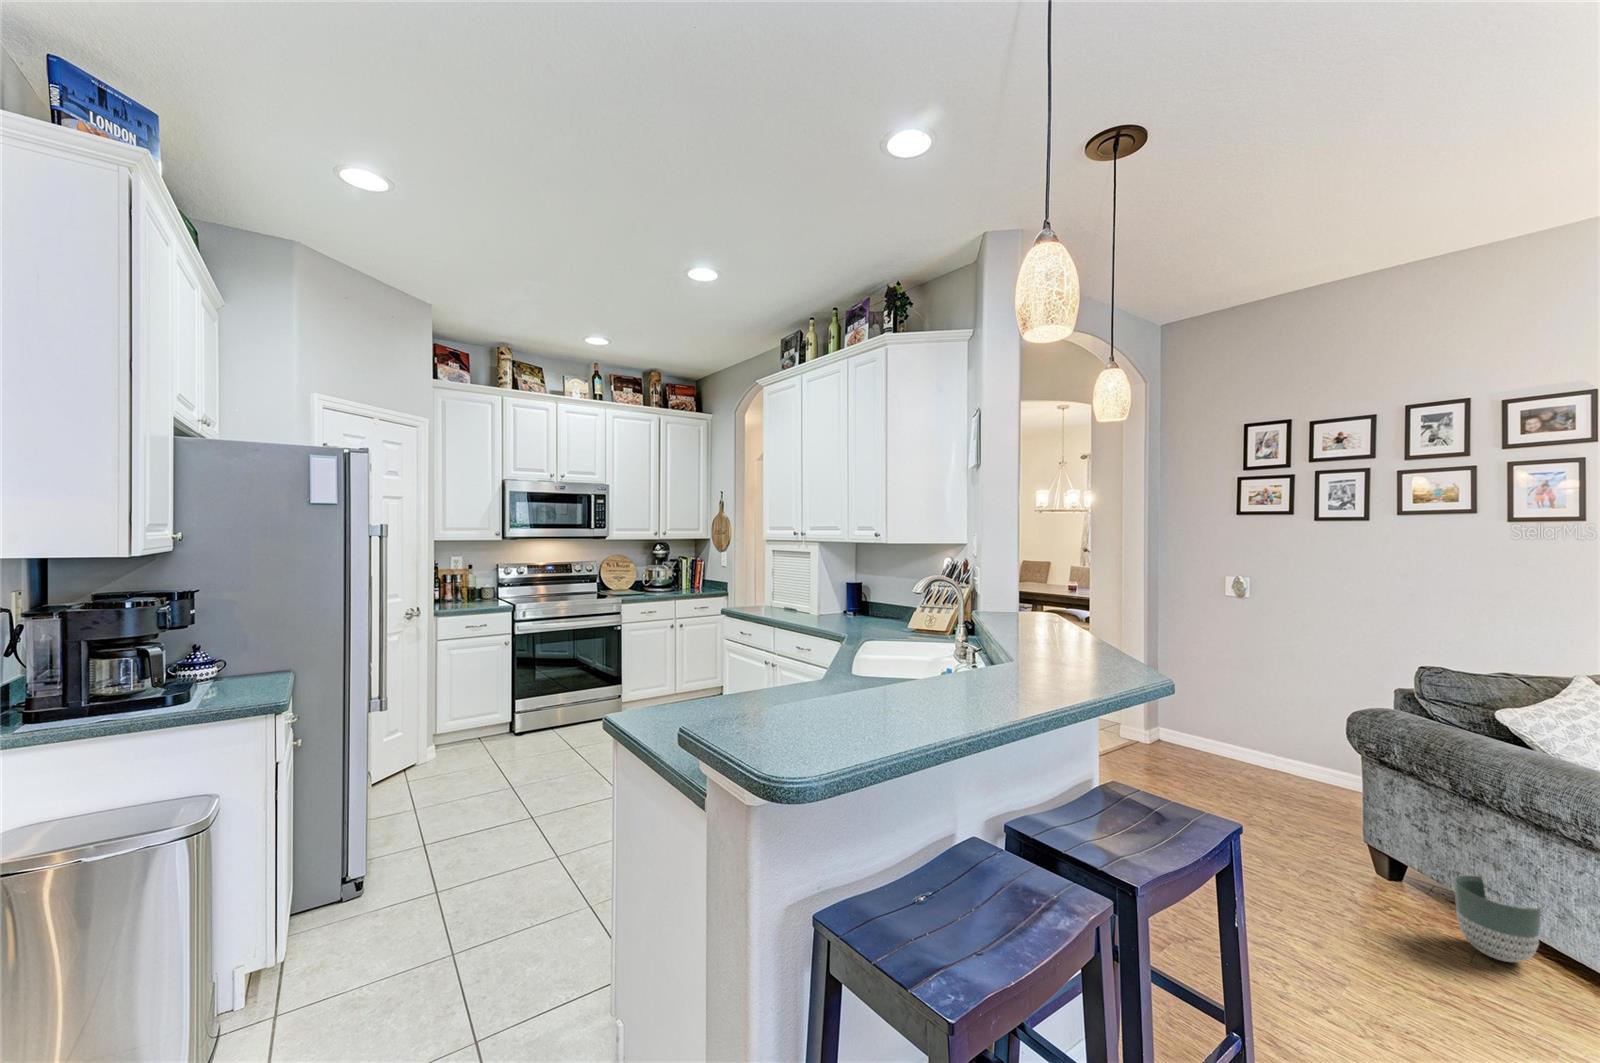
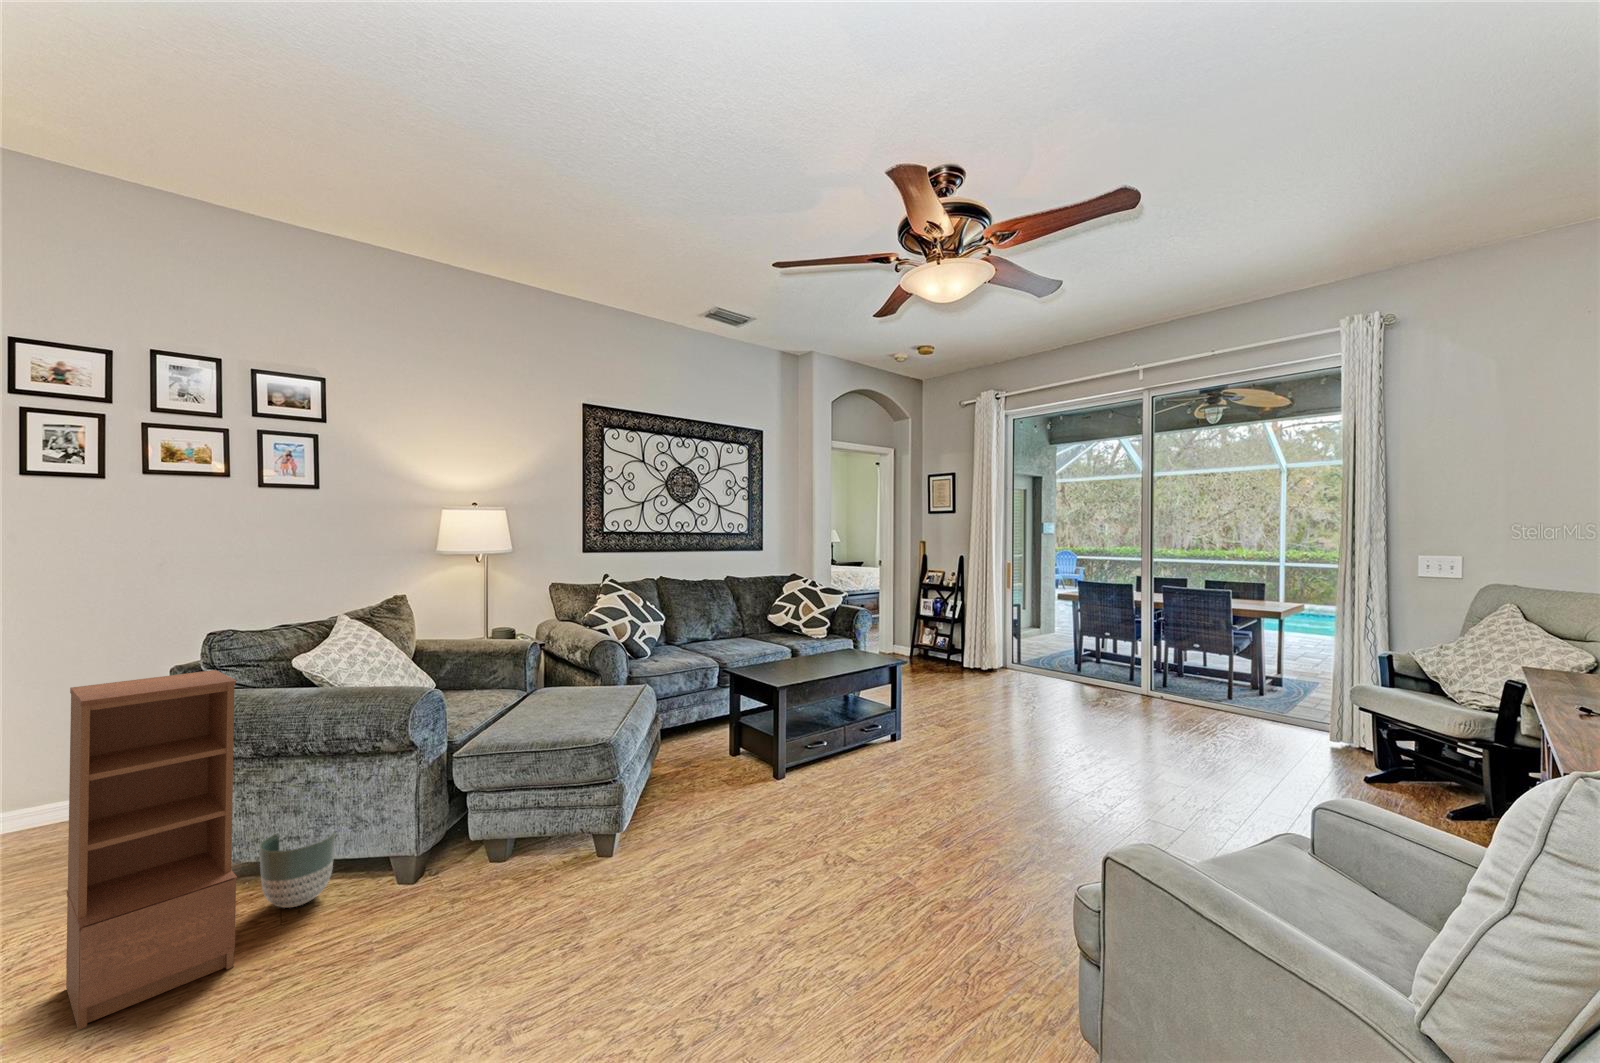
bookcase: none [1301,690,1417,966] -> present [66,670,237,1030]

